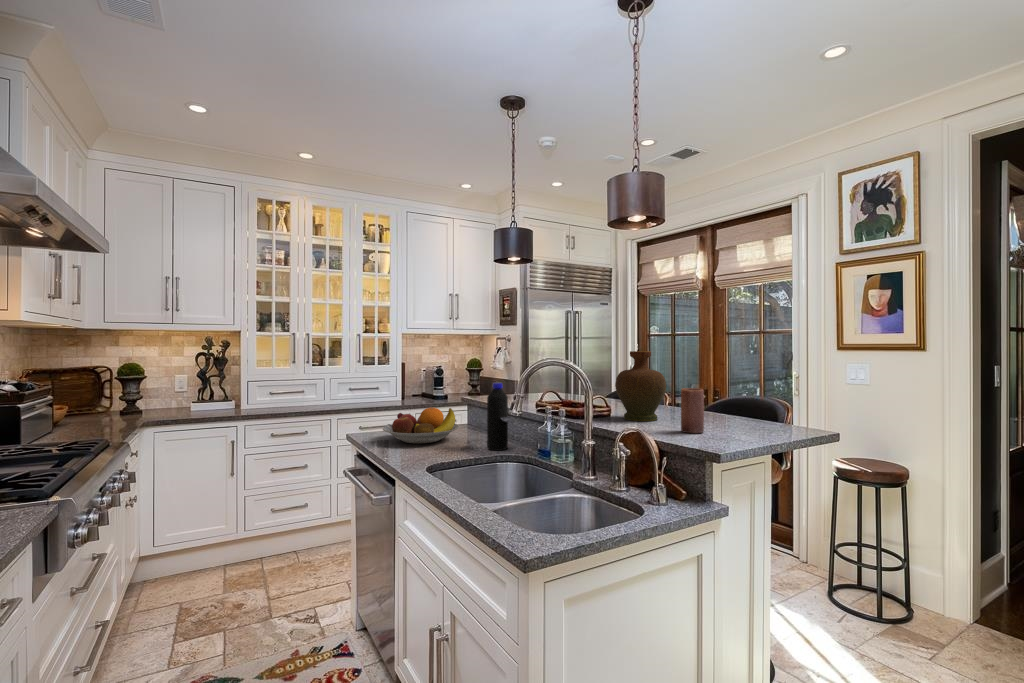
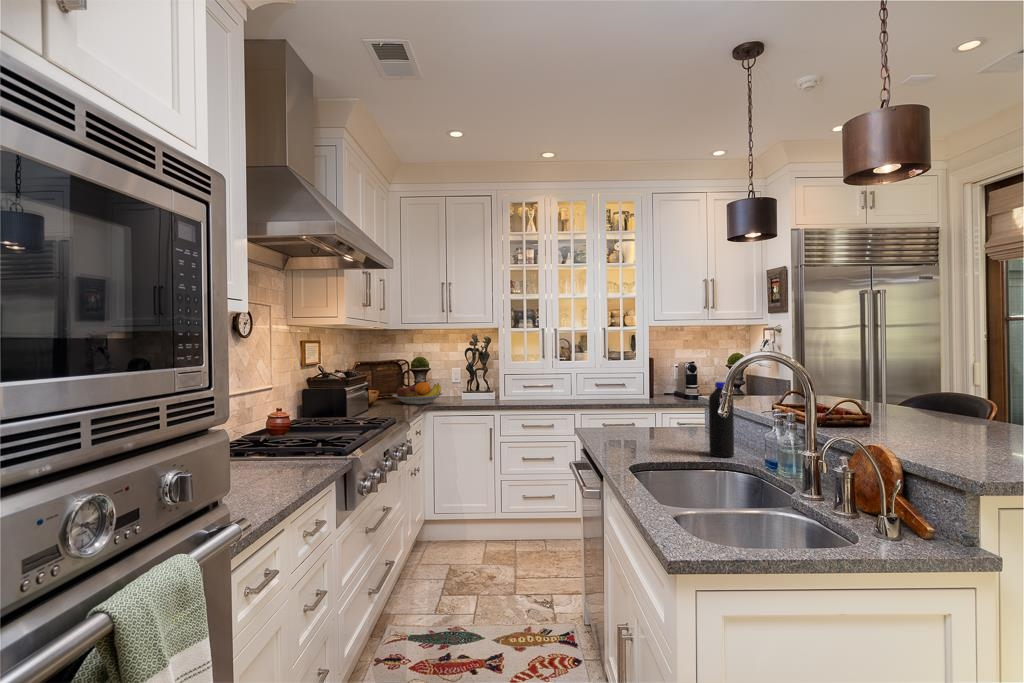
decorative vase: present [615,351,666,421] -> none [875,346,954,437]
candle: present [681,388,704,433] -> none [956,395,993,457]
fruit bowl: present [383,408,459,444] -> present [392,382,442,405]

